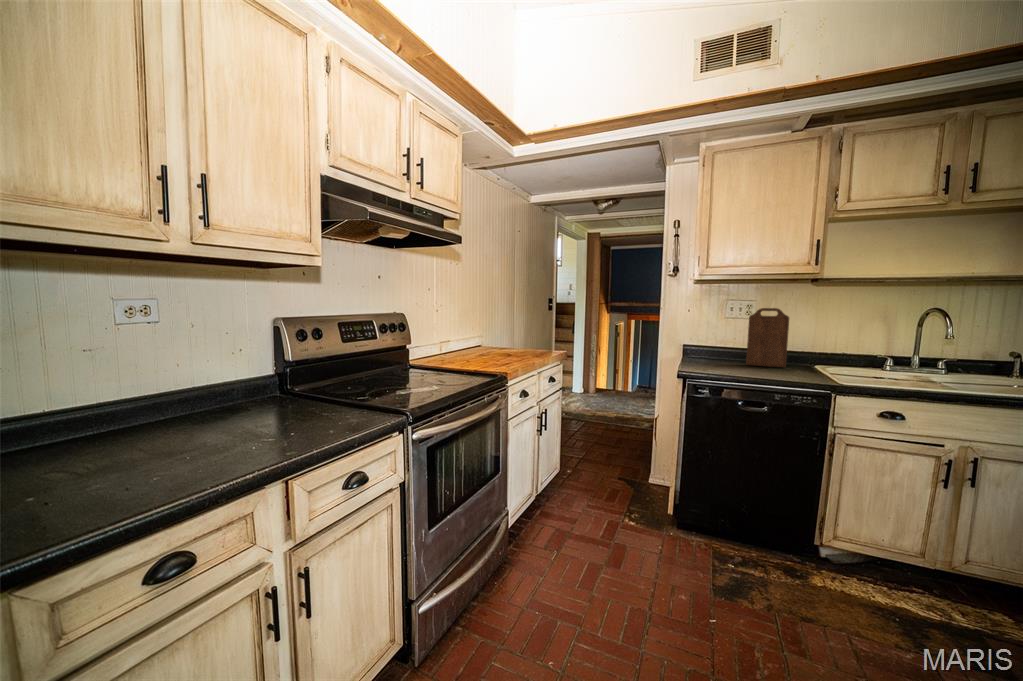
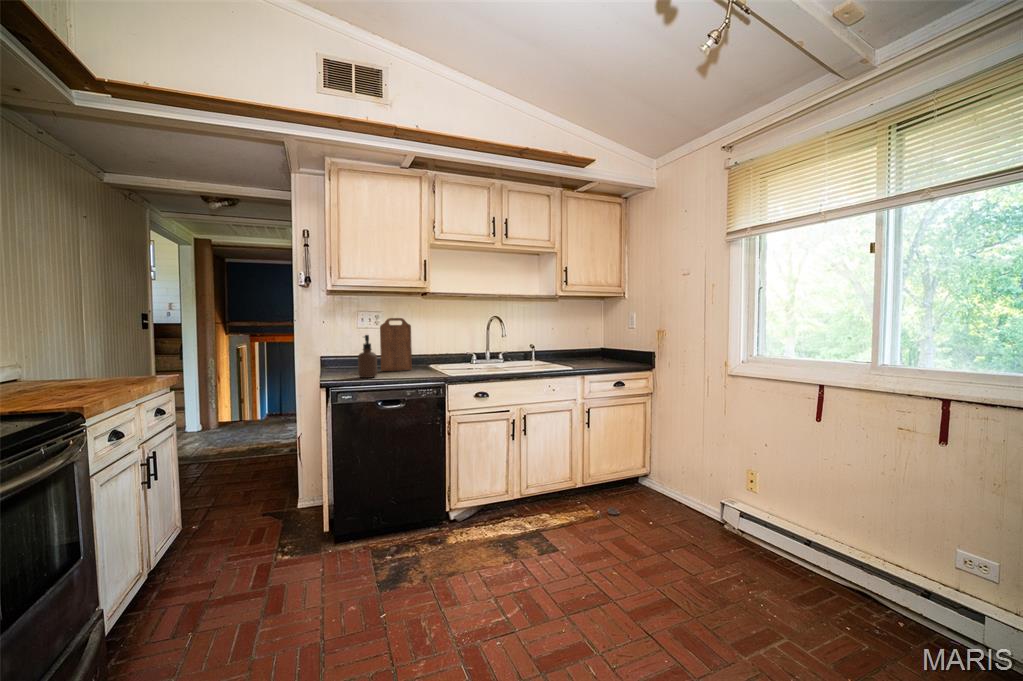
soap dispenser: none [716,328,739,374] -> present [358,335,377,378]

